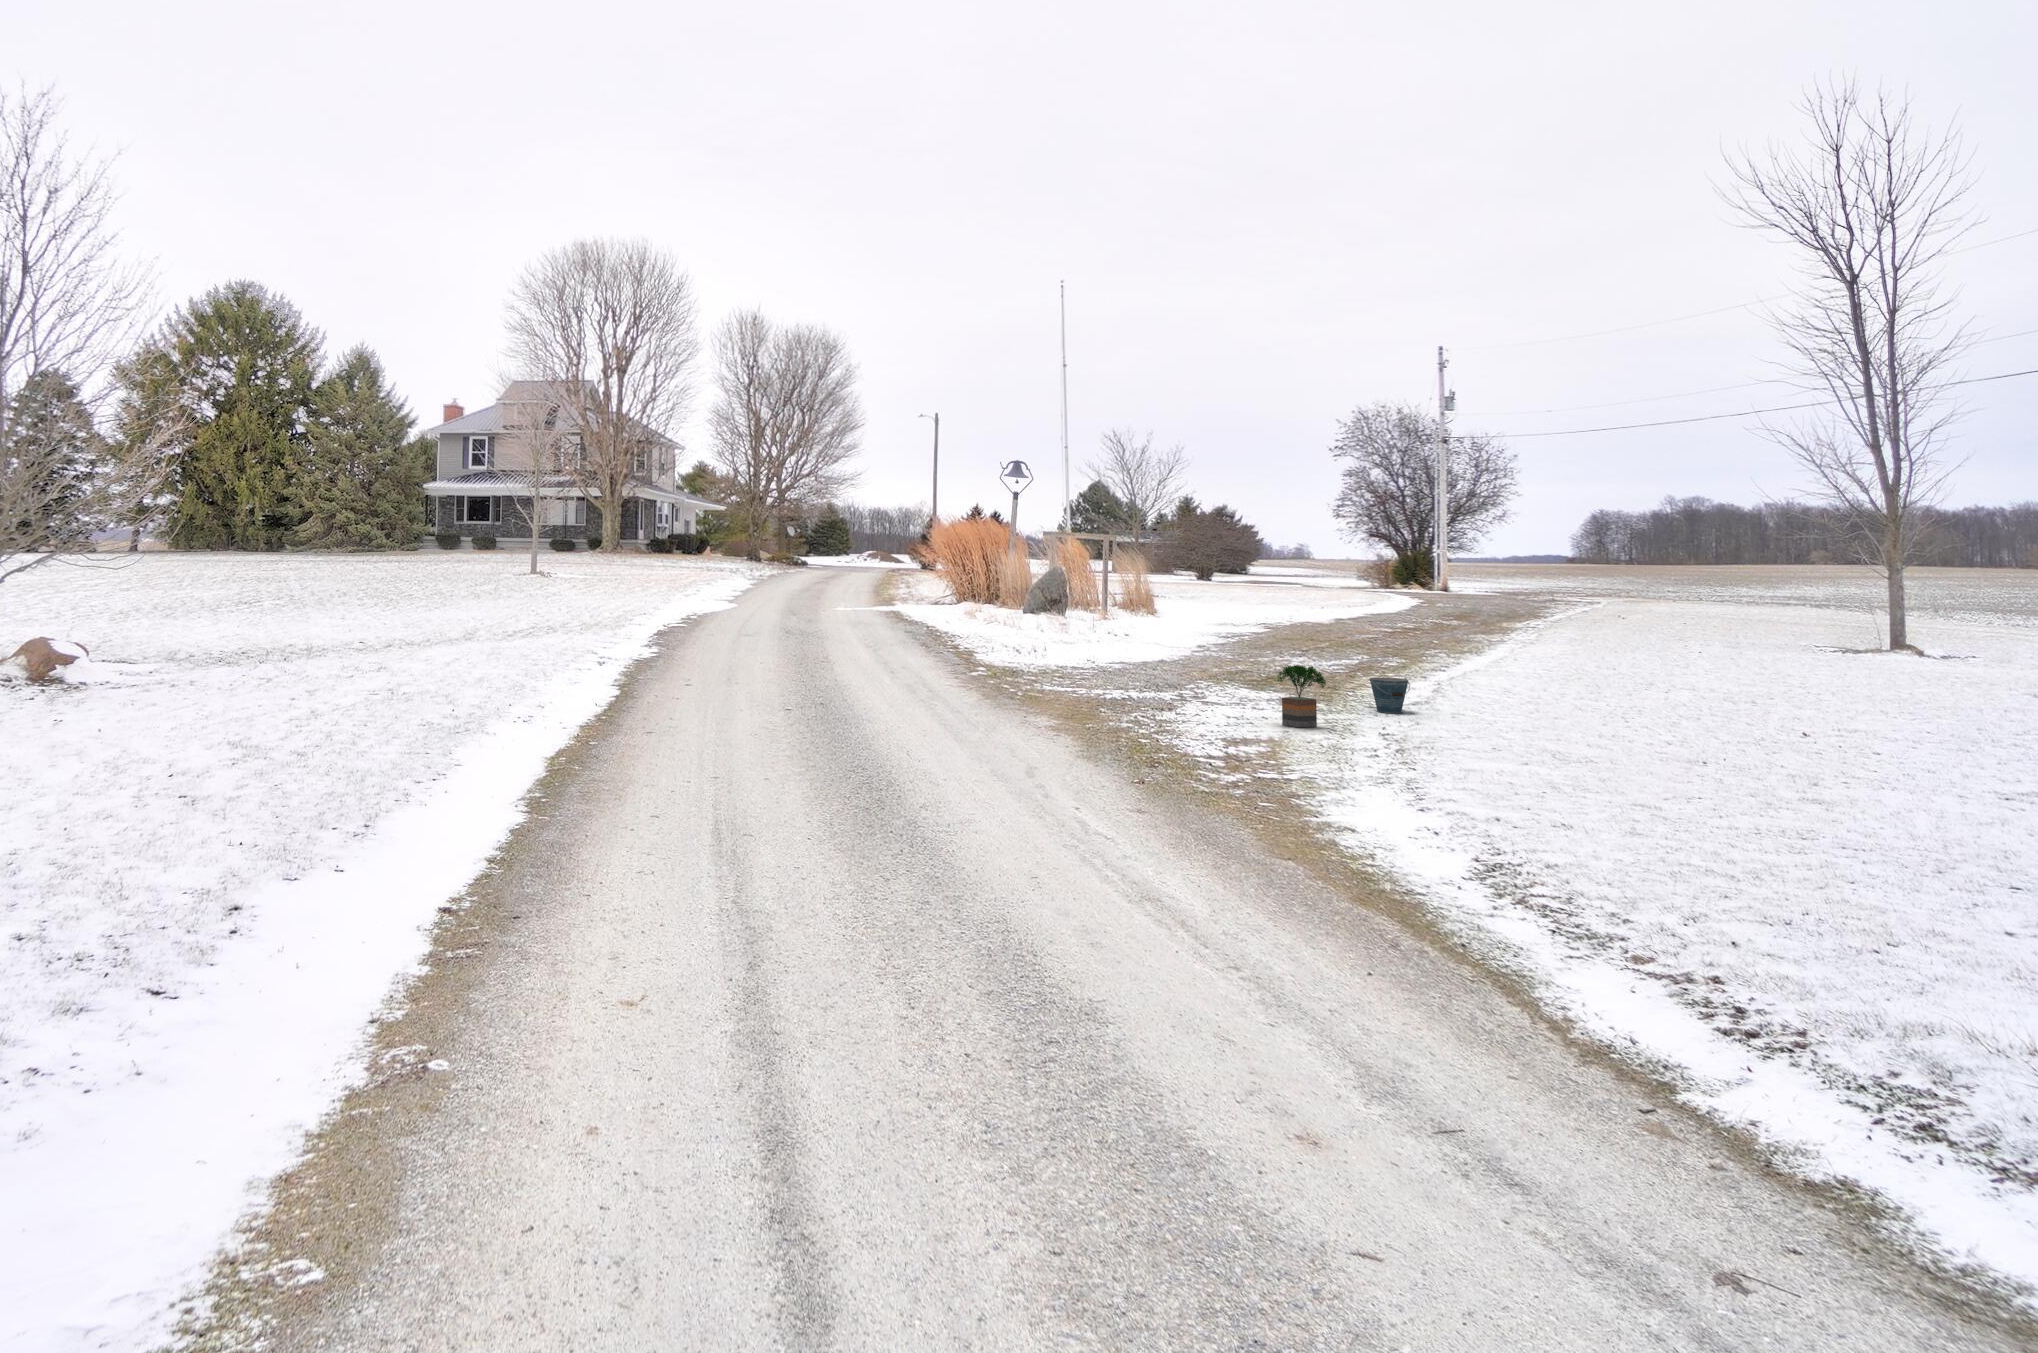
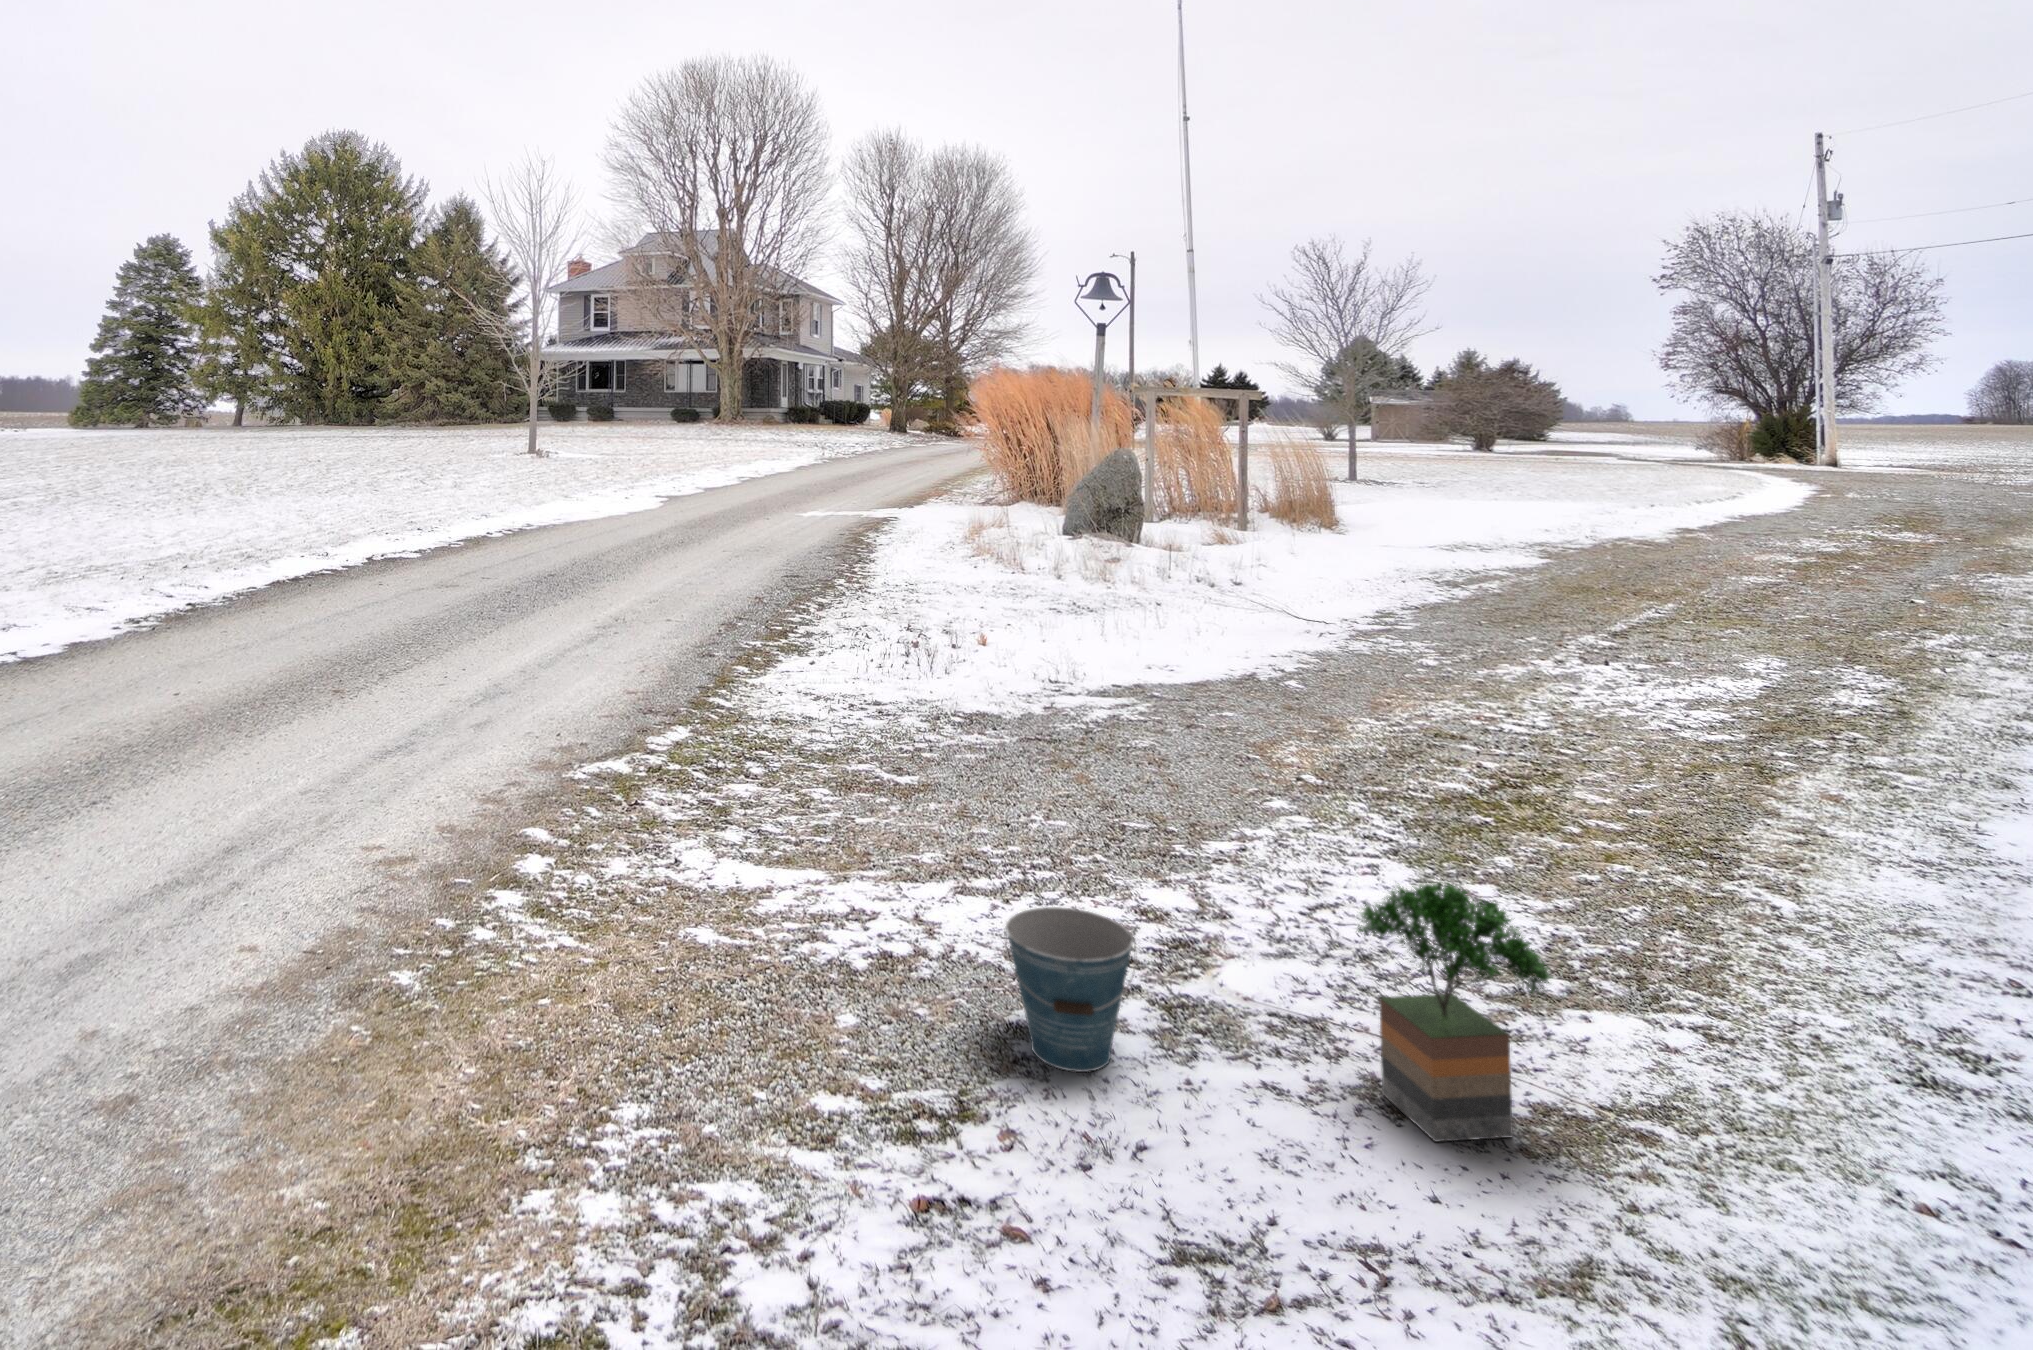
bucket: present [1370,678,1410,713] -> present [1006,907,1135,1072]

